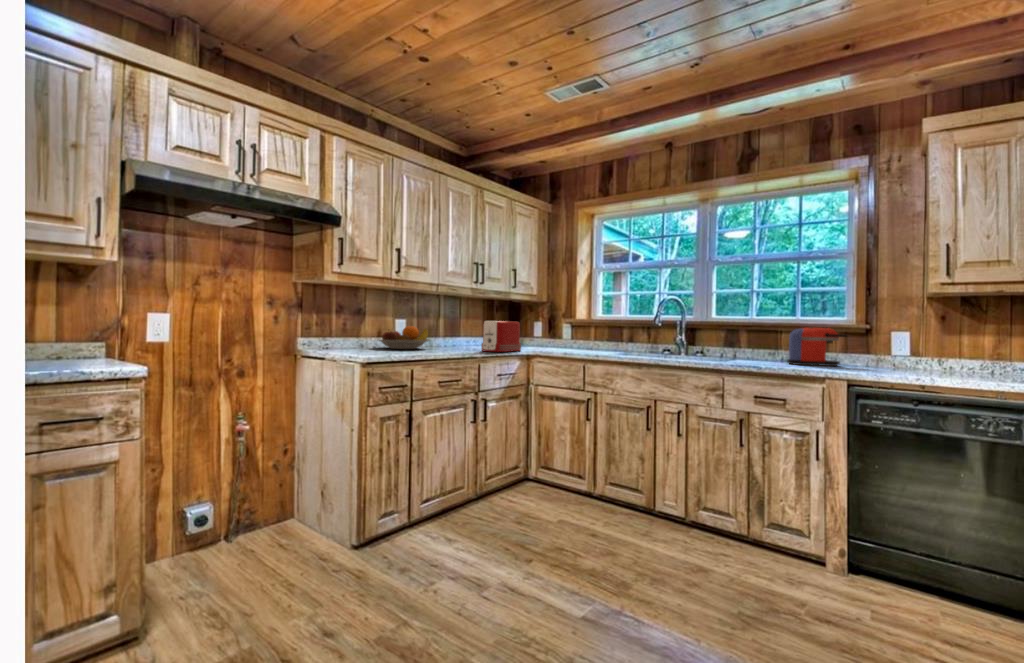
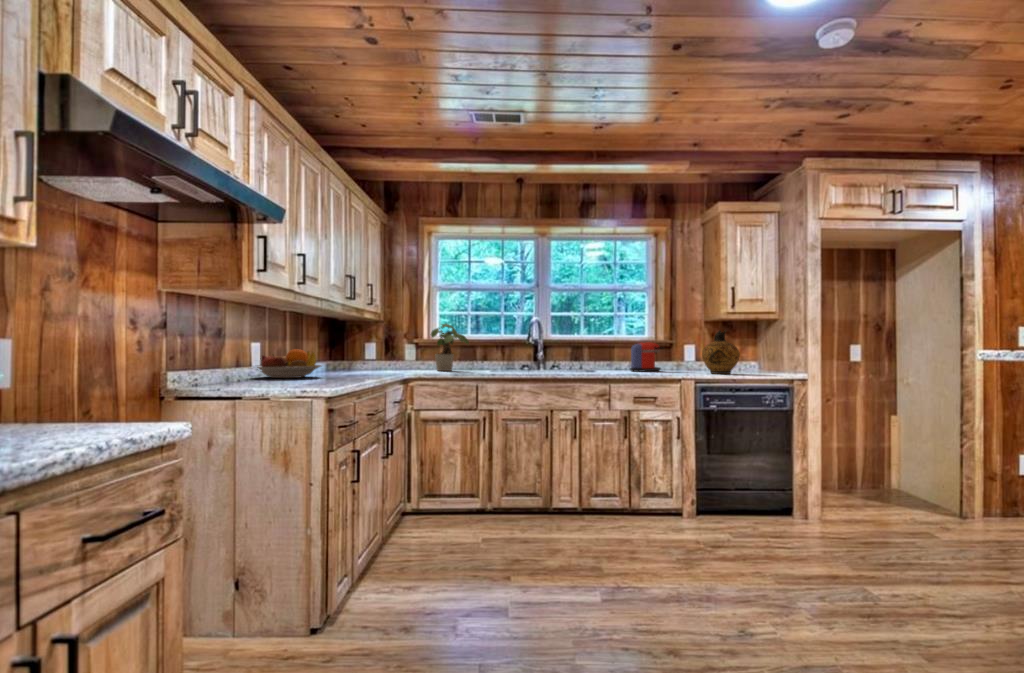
potted plant: none [554,304,594,351] -> present [430,323,469,371]
ceramic jug: none [884,311,953,377] -> present [702,330,740,374]
toaster: present [481,321,521,352] -> none [380,341,412,375]

